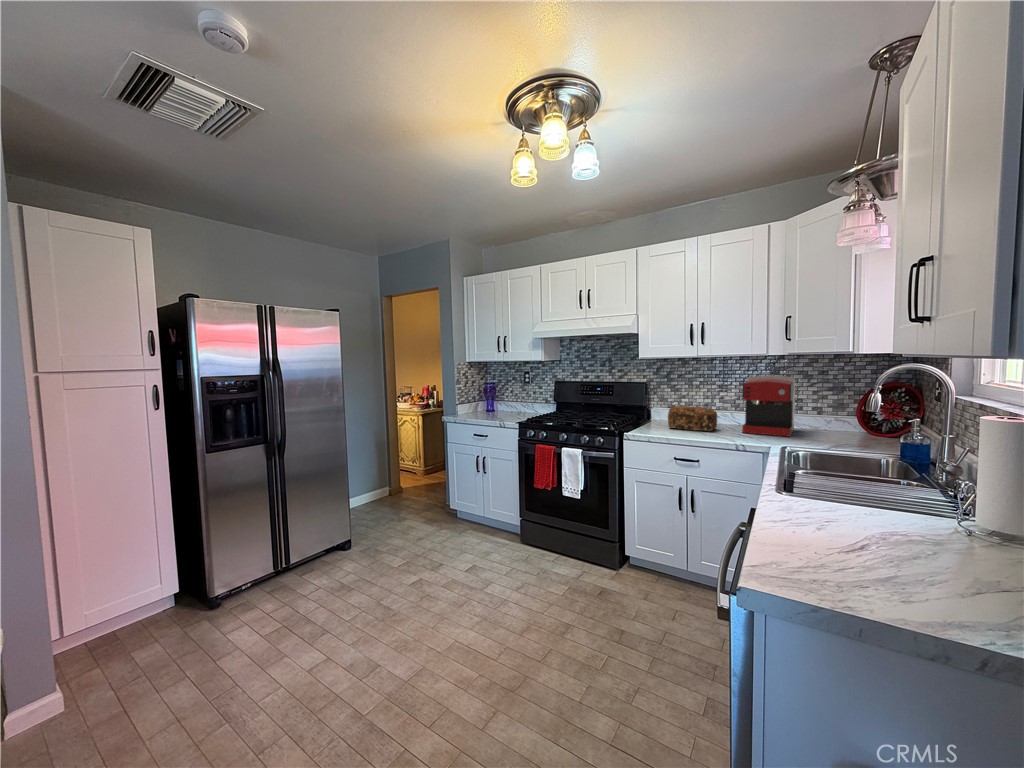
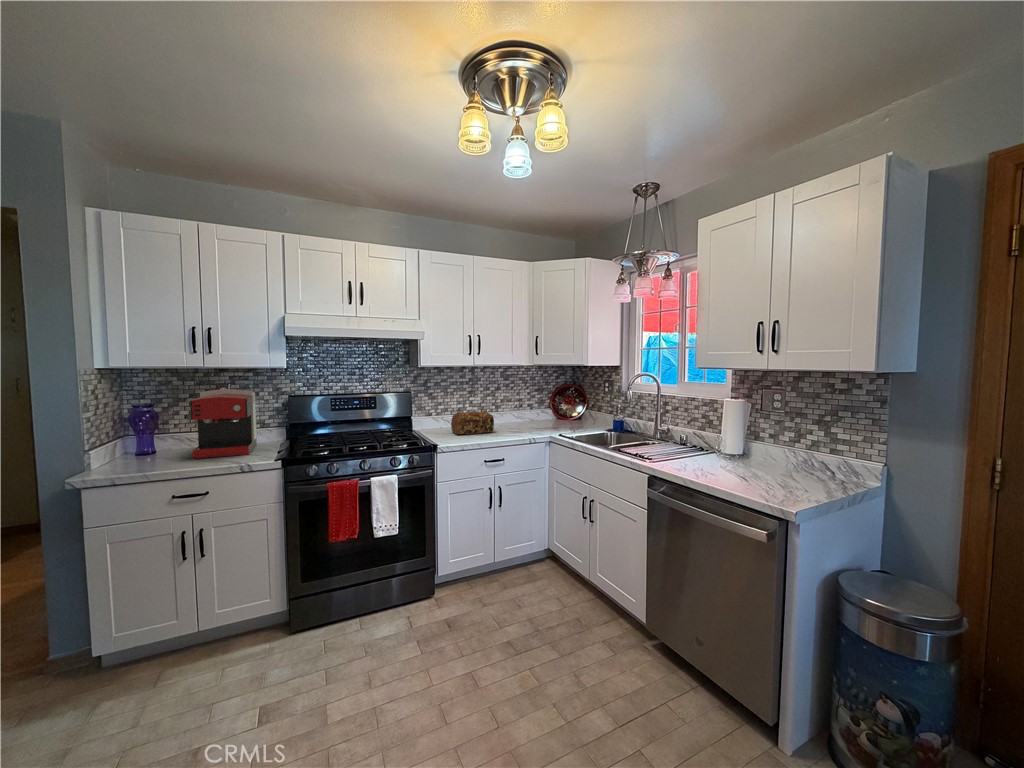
coffee maker: present [742,375,795,436] -> present [190,389,257,458]

